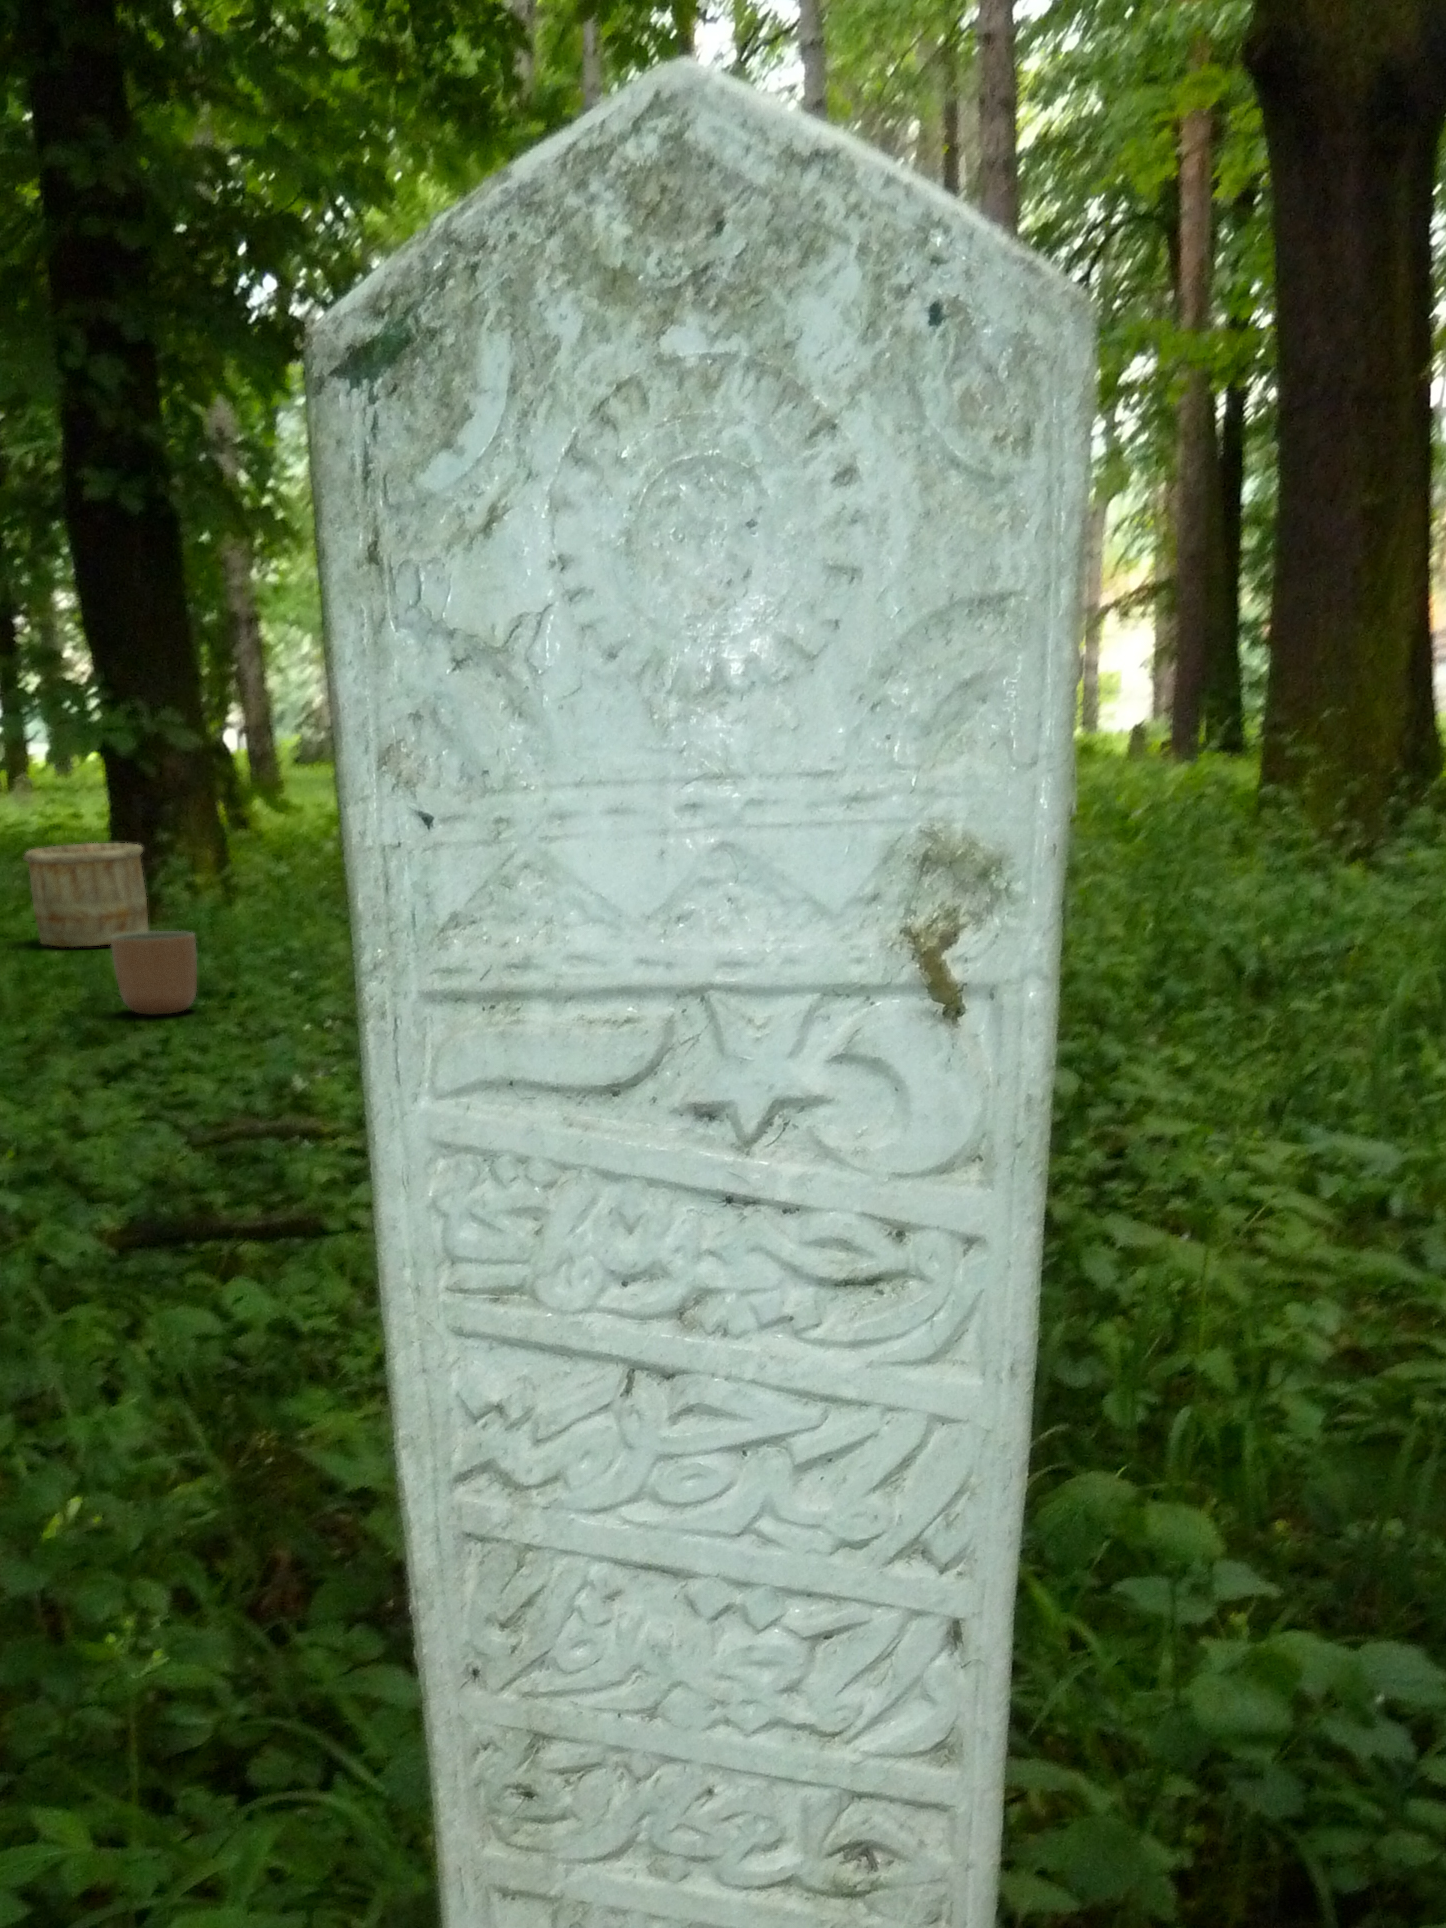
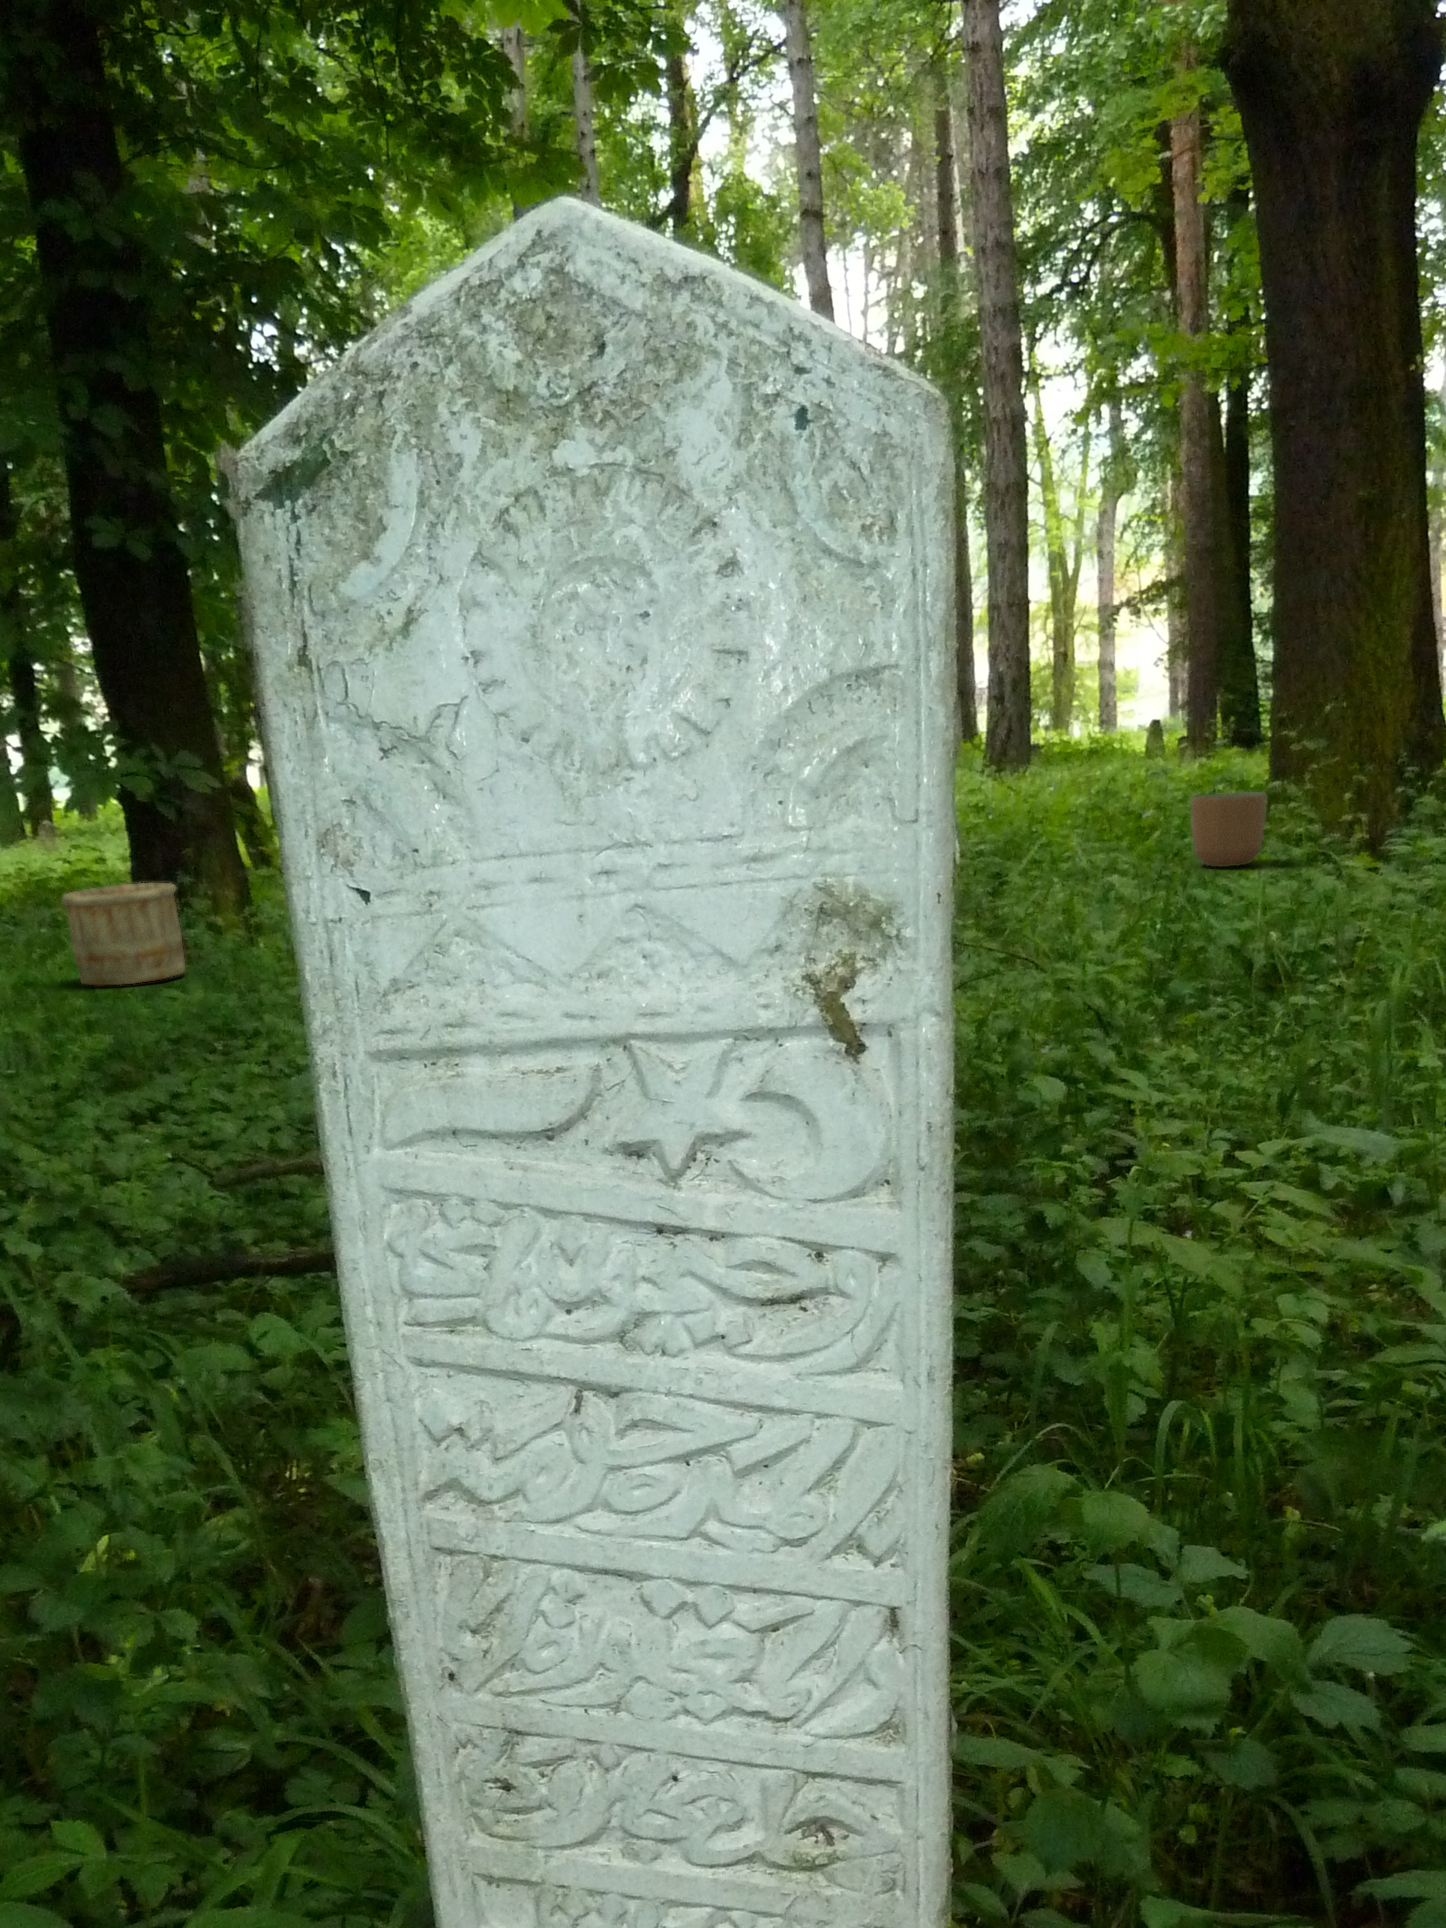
planter: present [111,931,197,1015] -> present [1191,792,1267,867]

